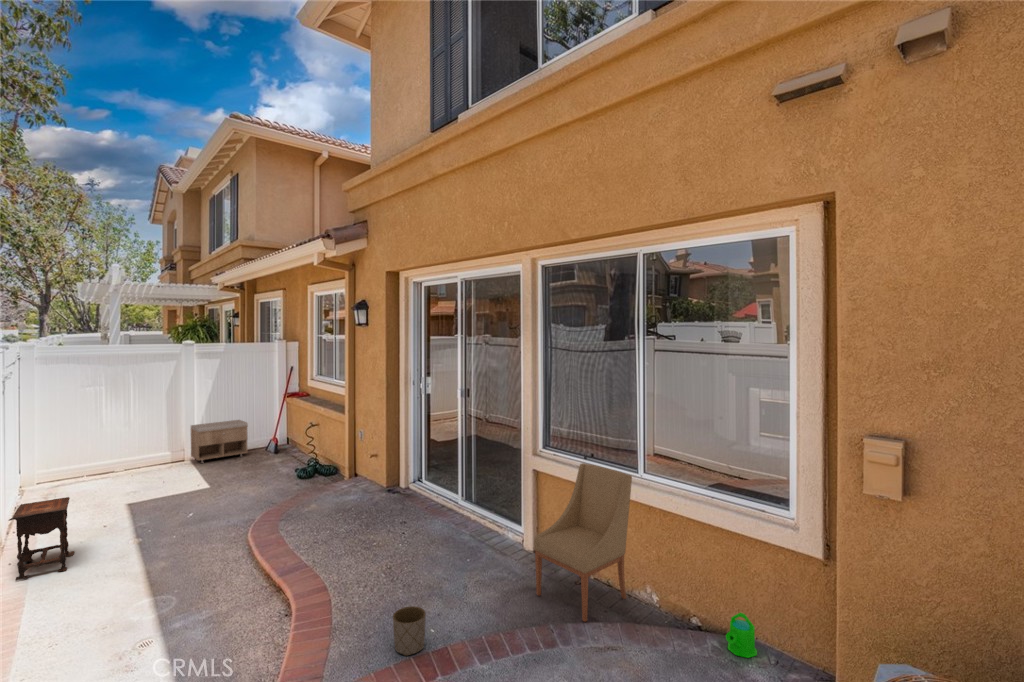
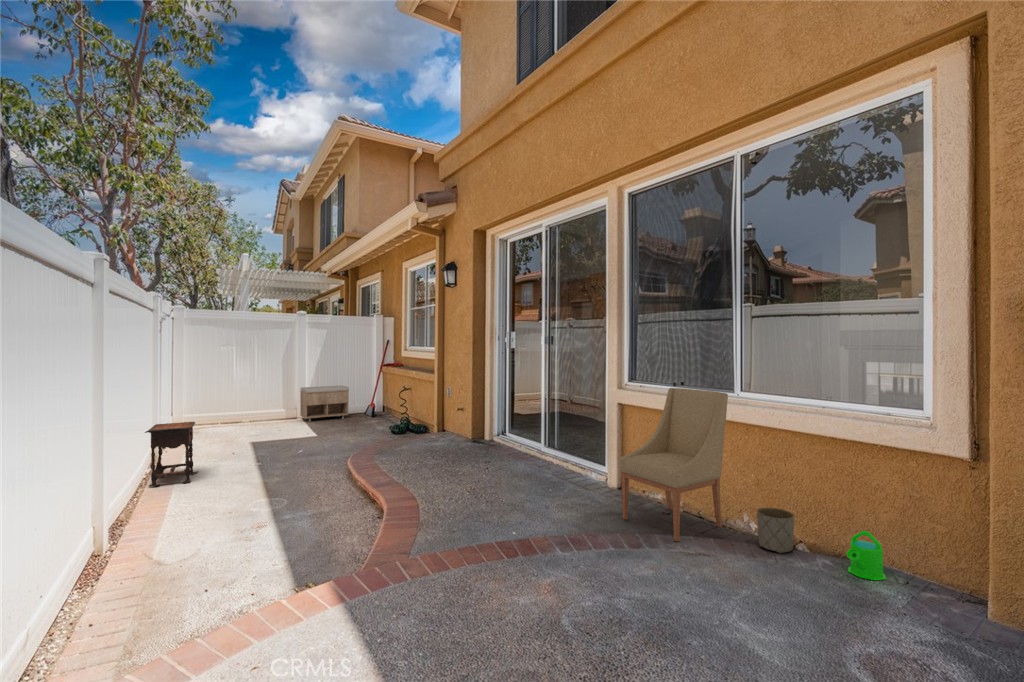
planter: present [393,606,426,656] -> present [757,508,795,553]

